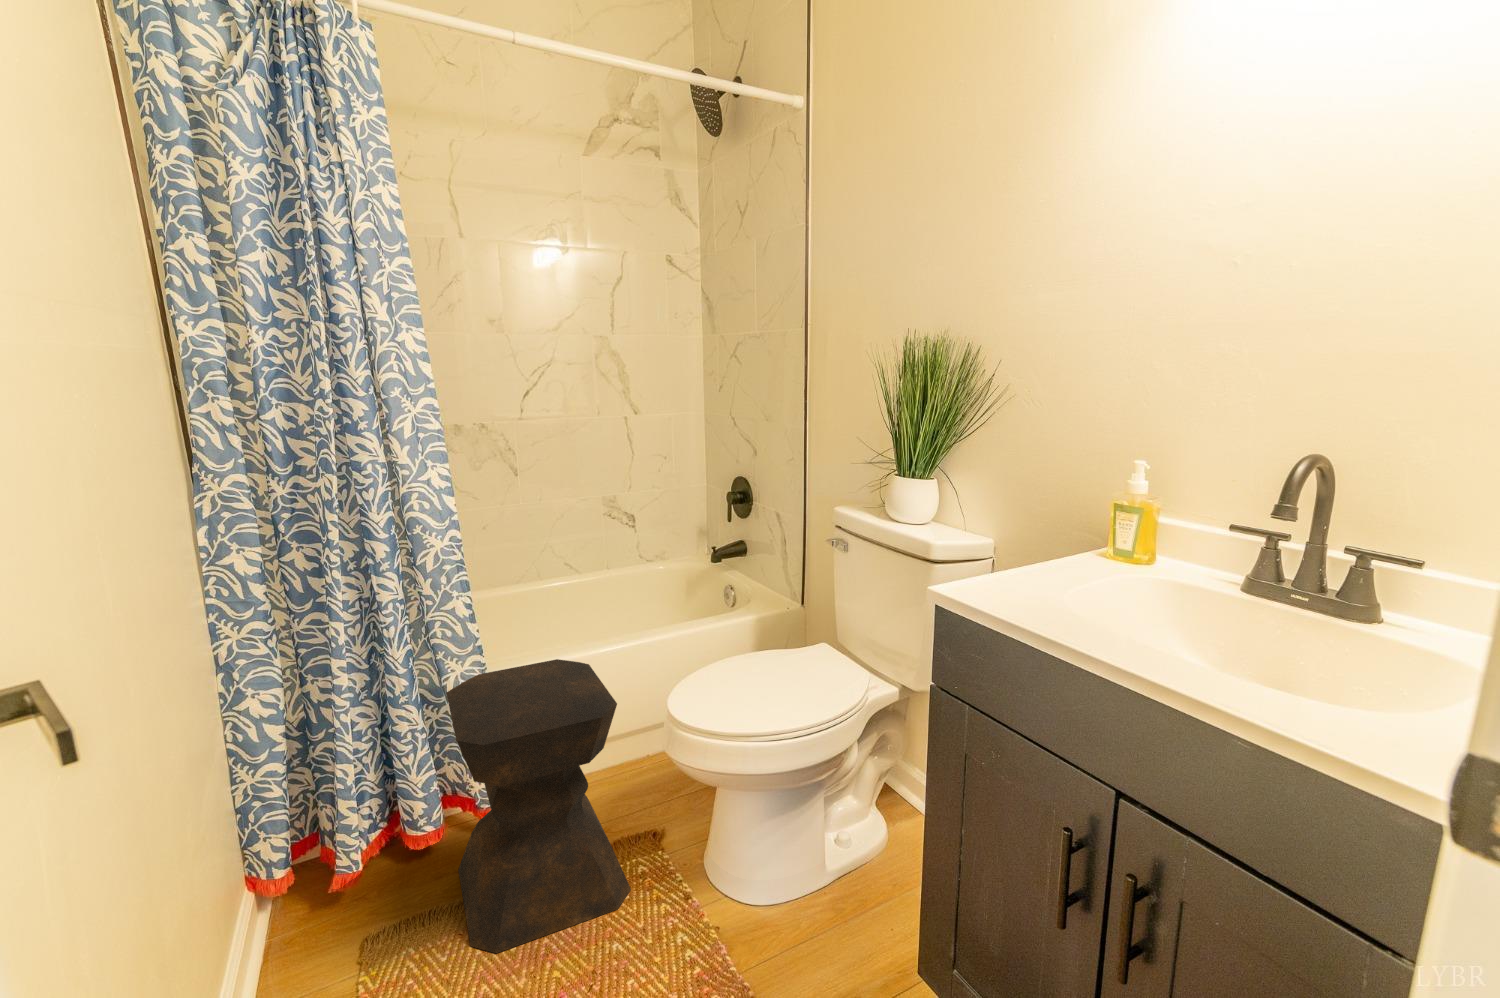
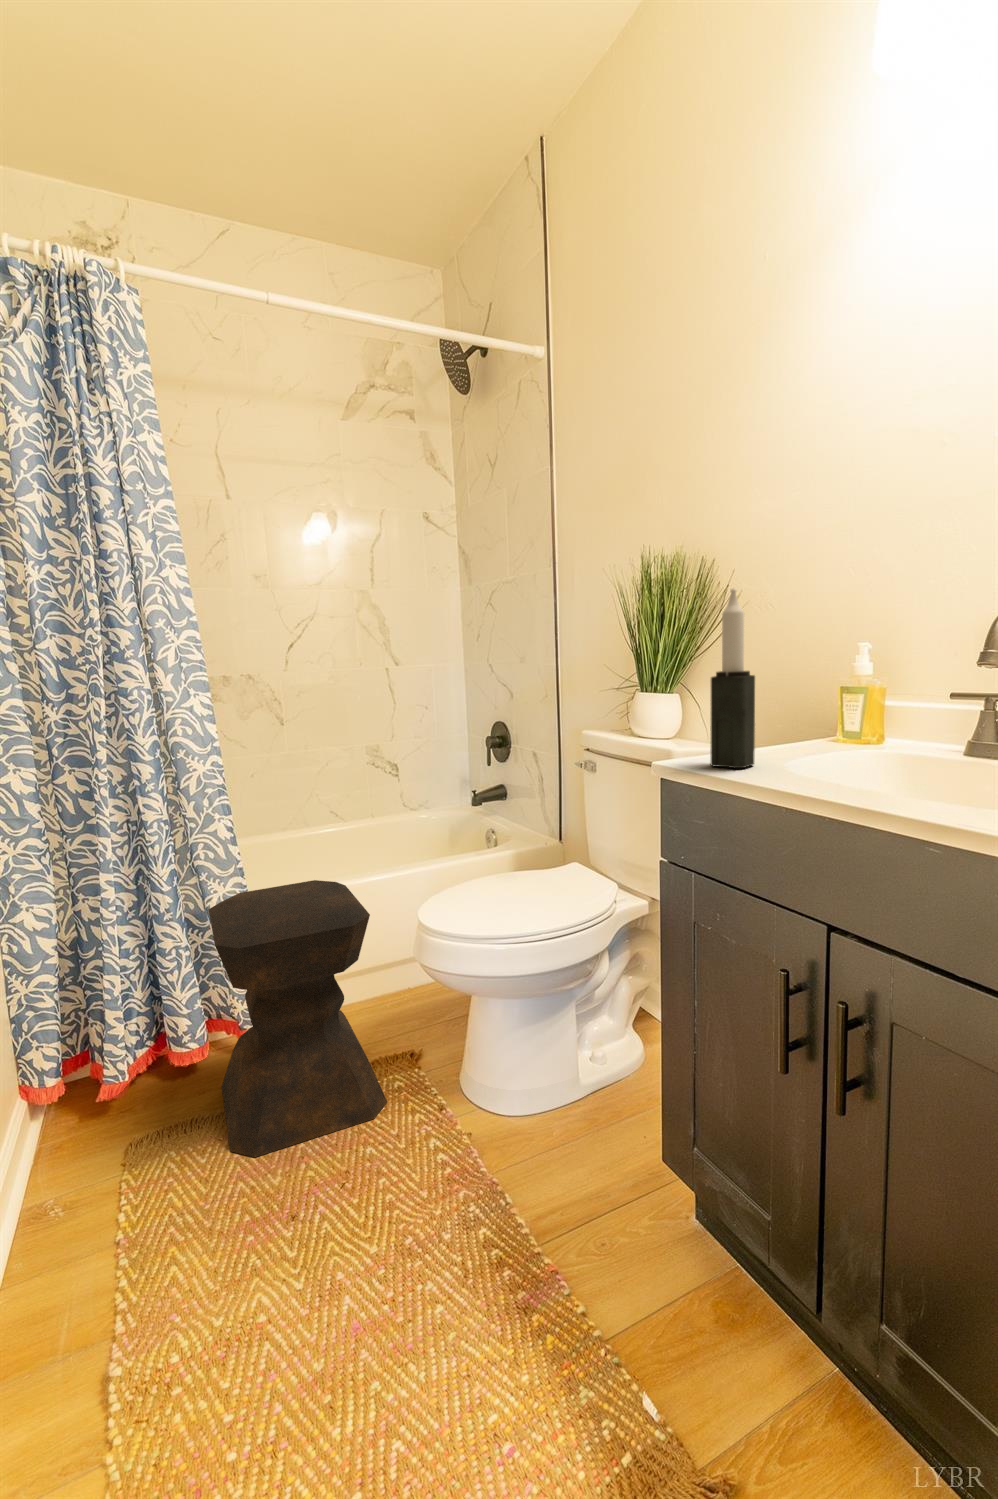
candle: none [989,411,1040,599] -> present [711,588,755,768]

